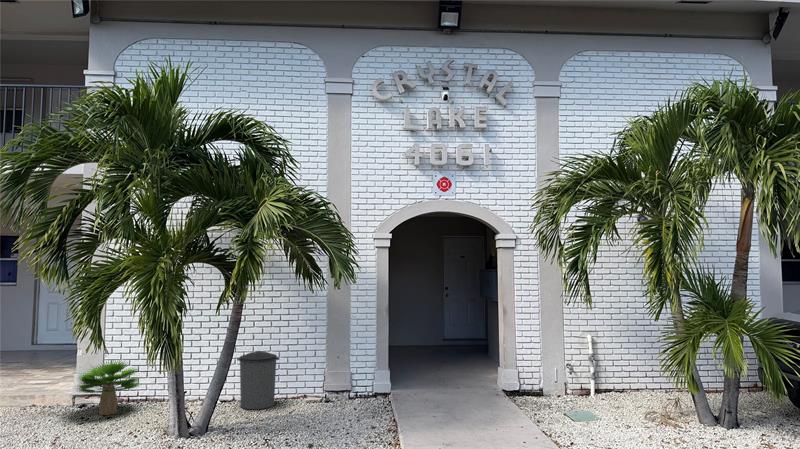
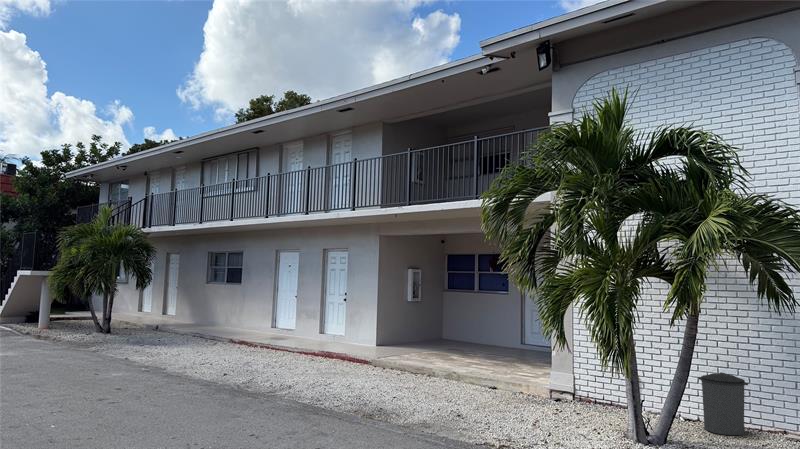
potted plant: present [77,360,139,415] -> none [549,362,607,411]

